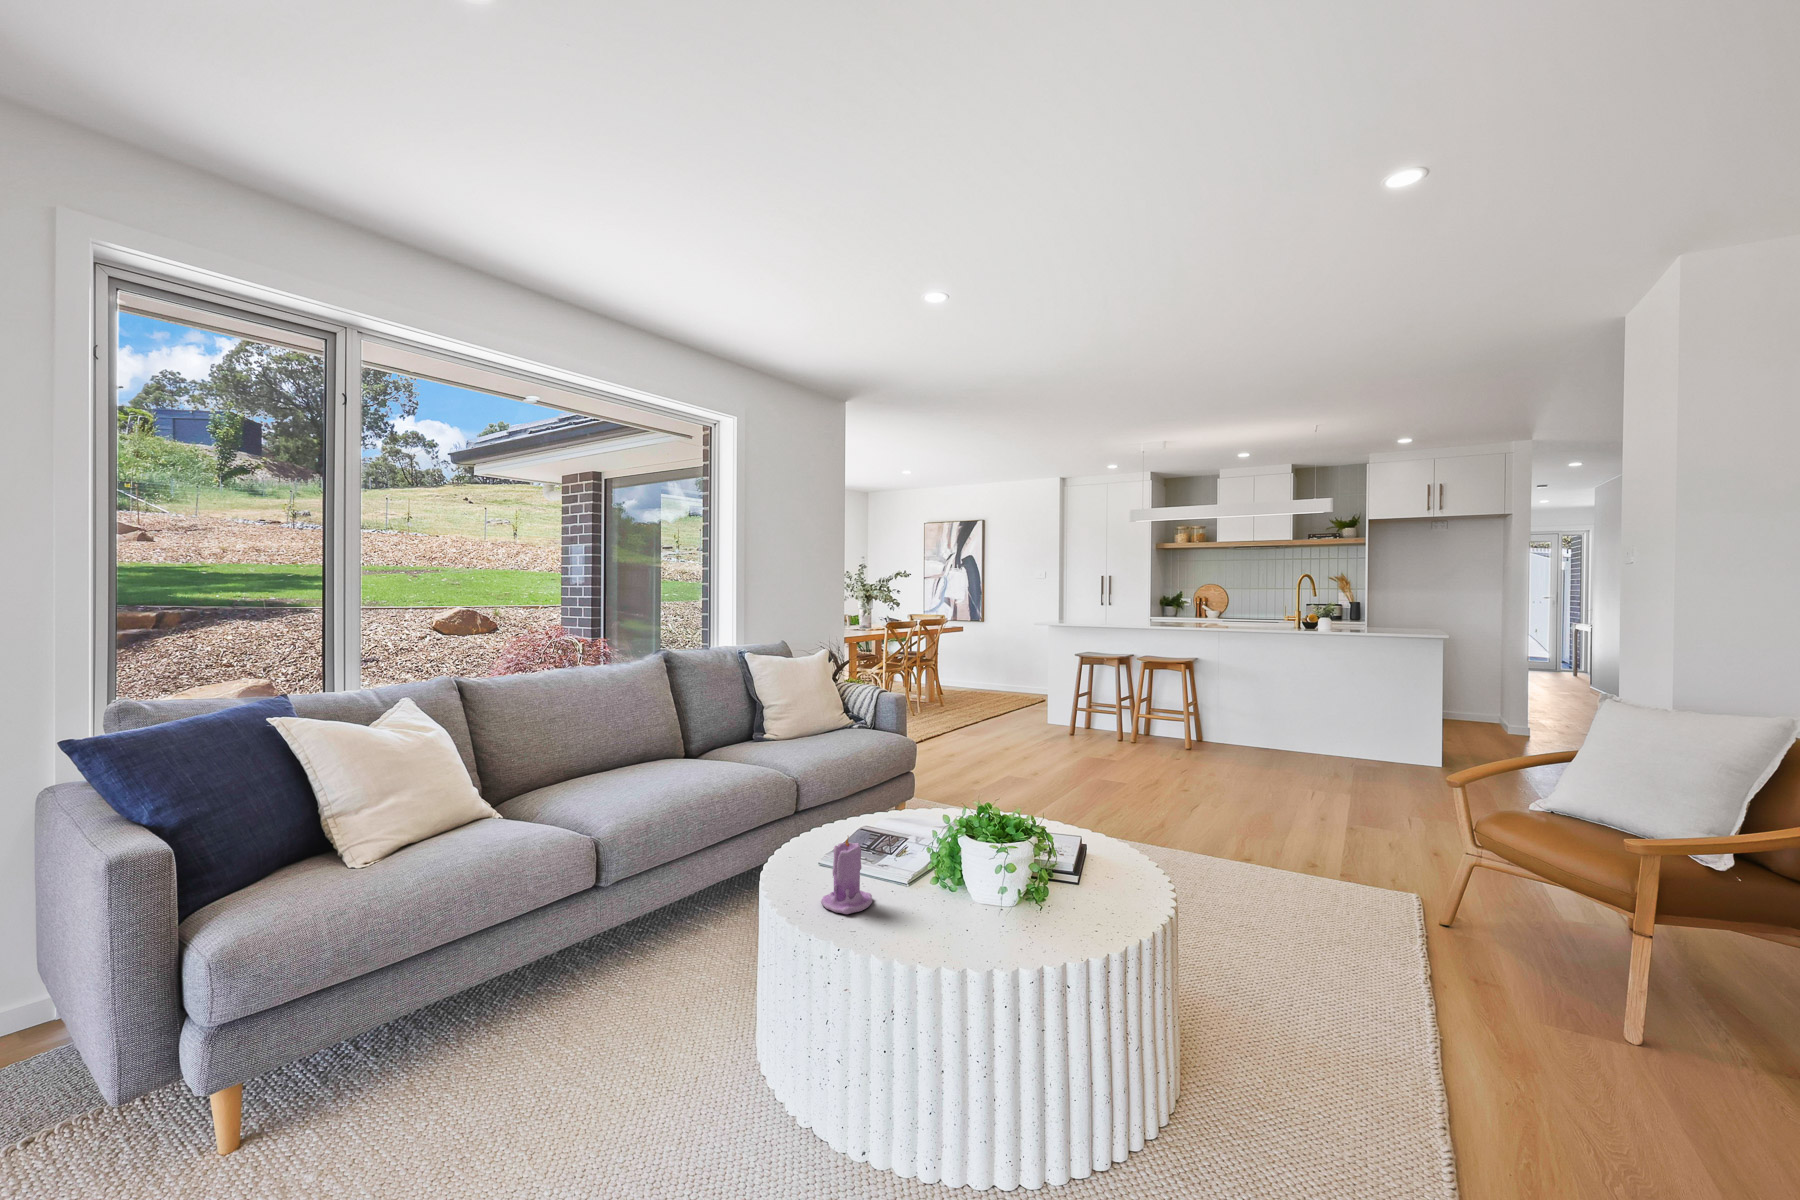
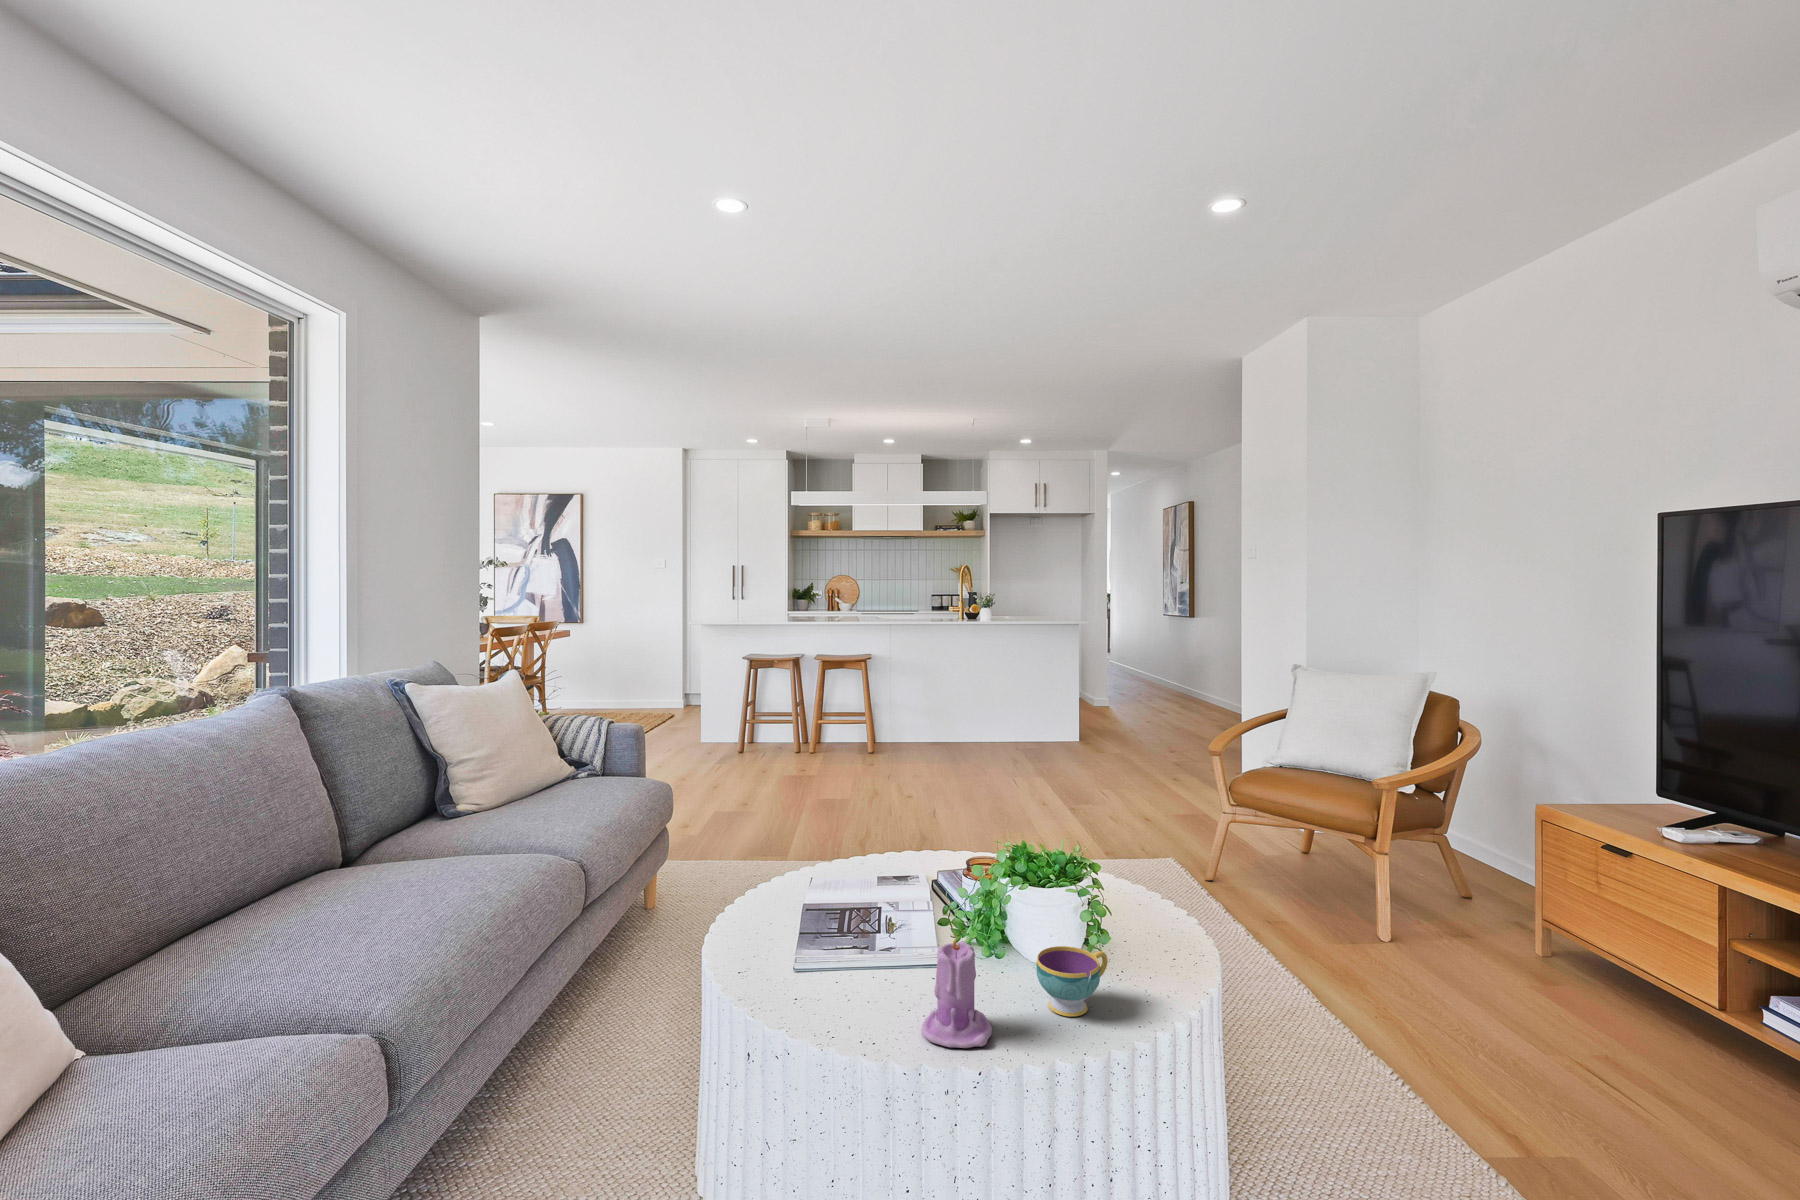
teacup: none [913,868,973,920] -> present [1036,946,1108,1017]

